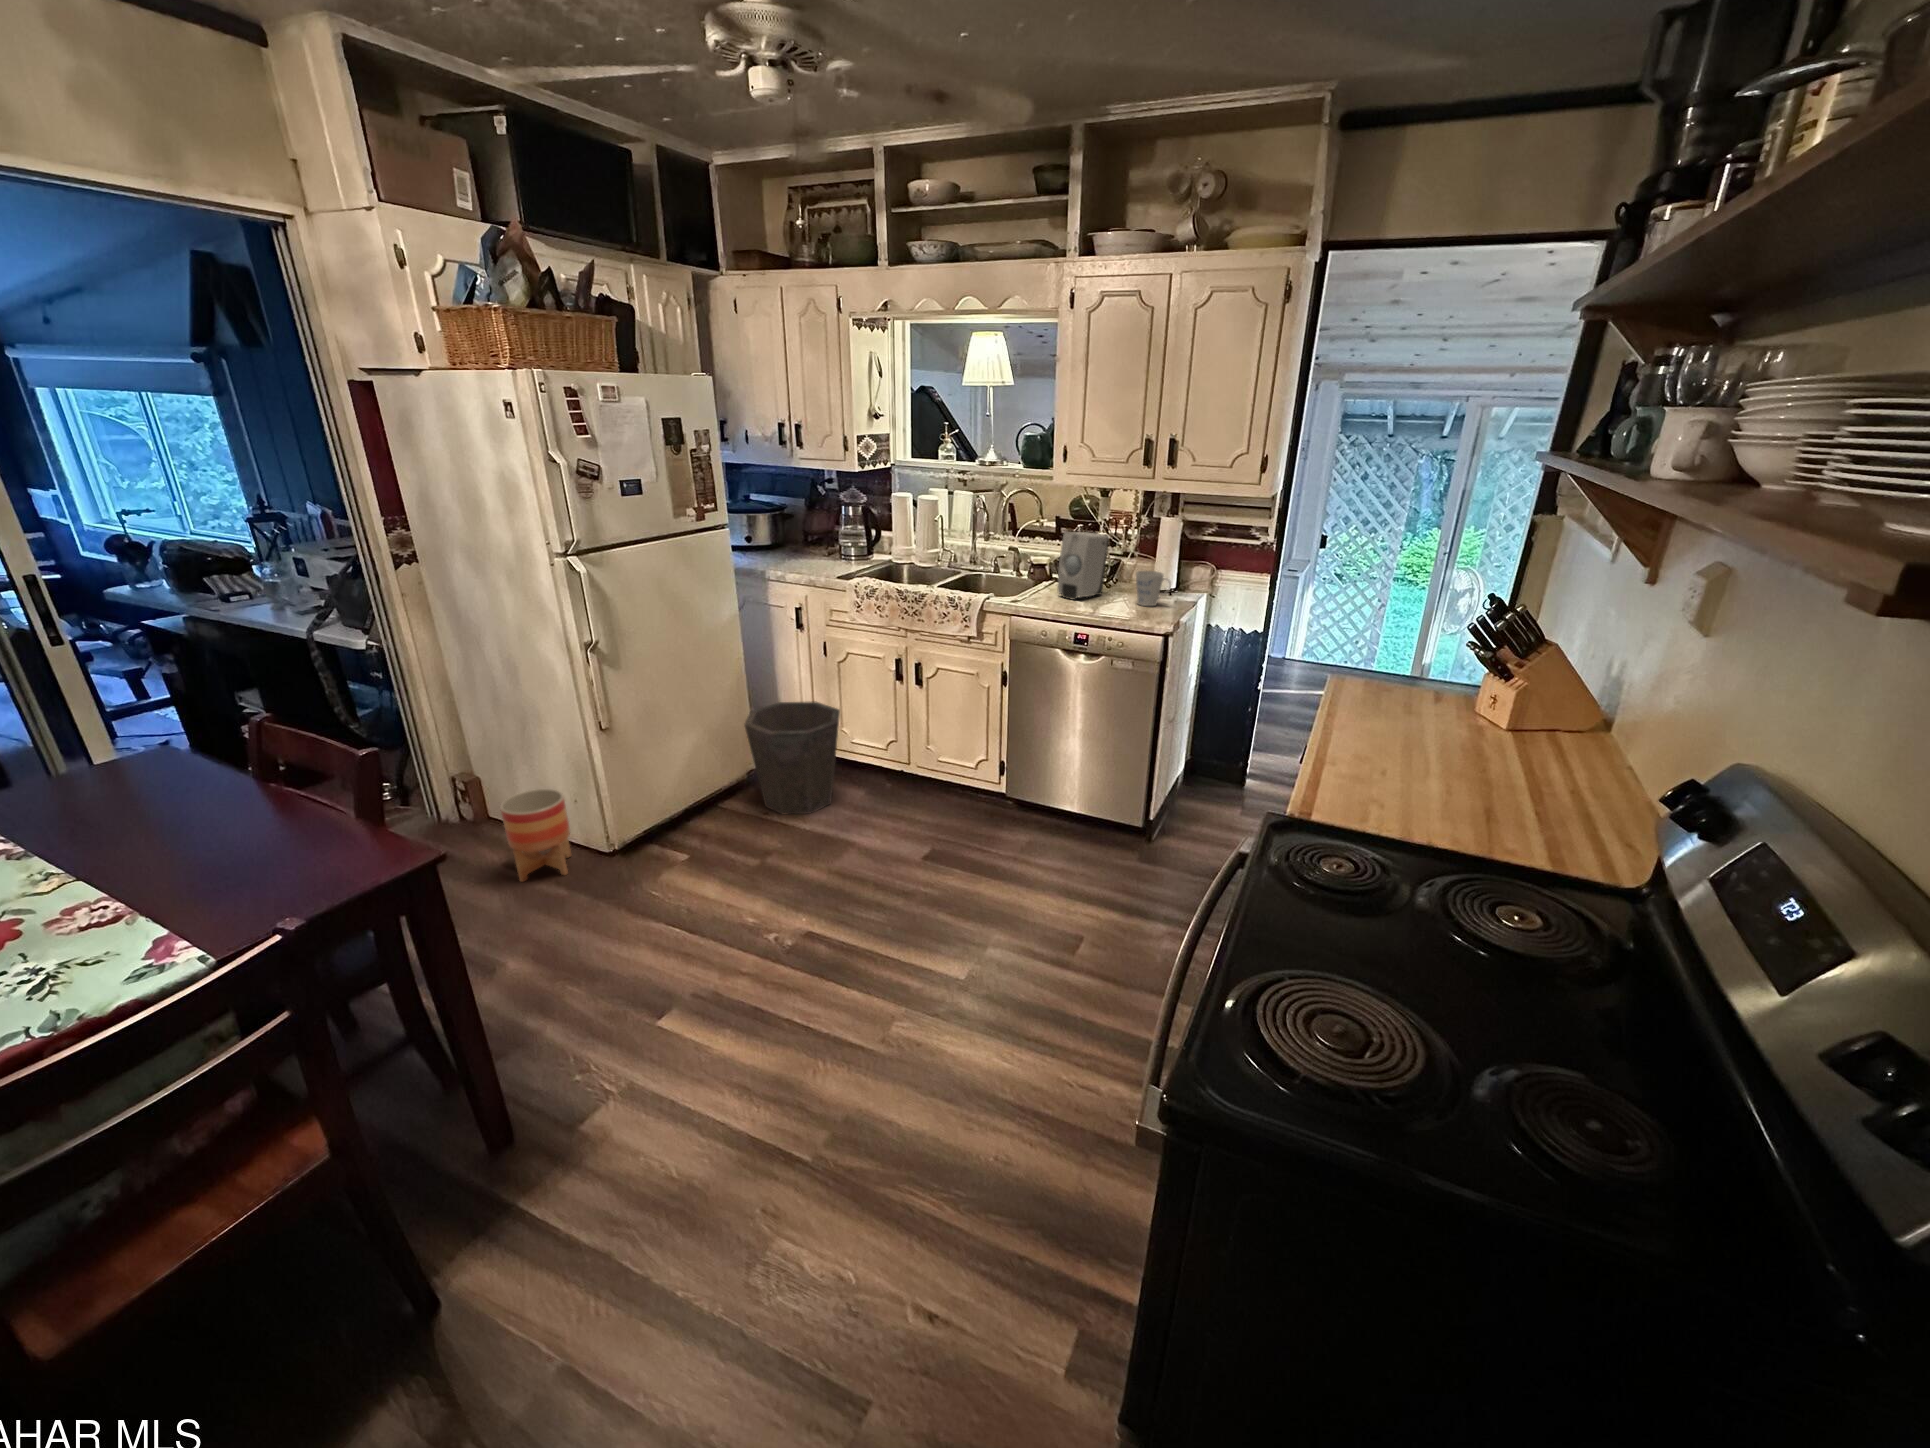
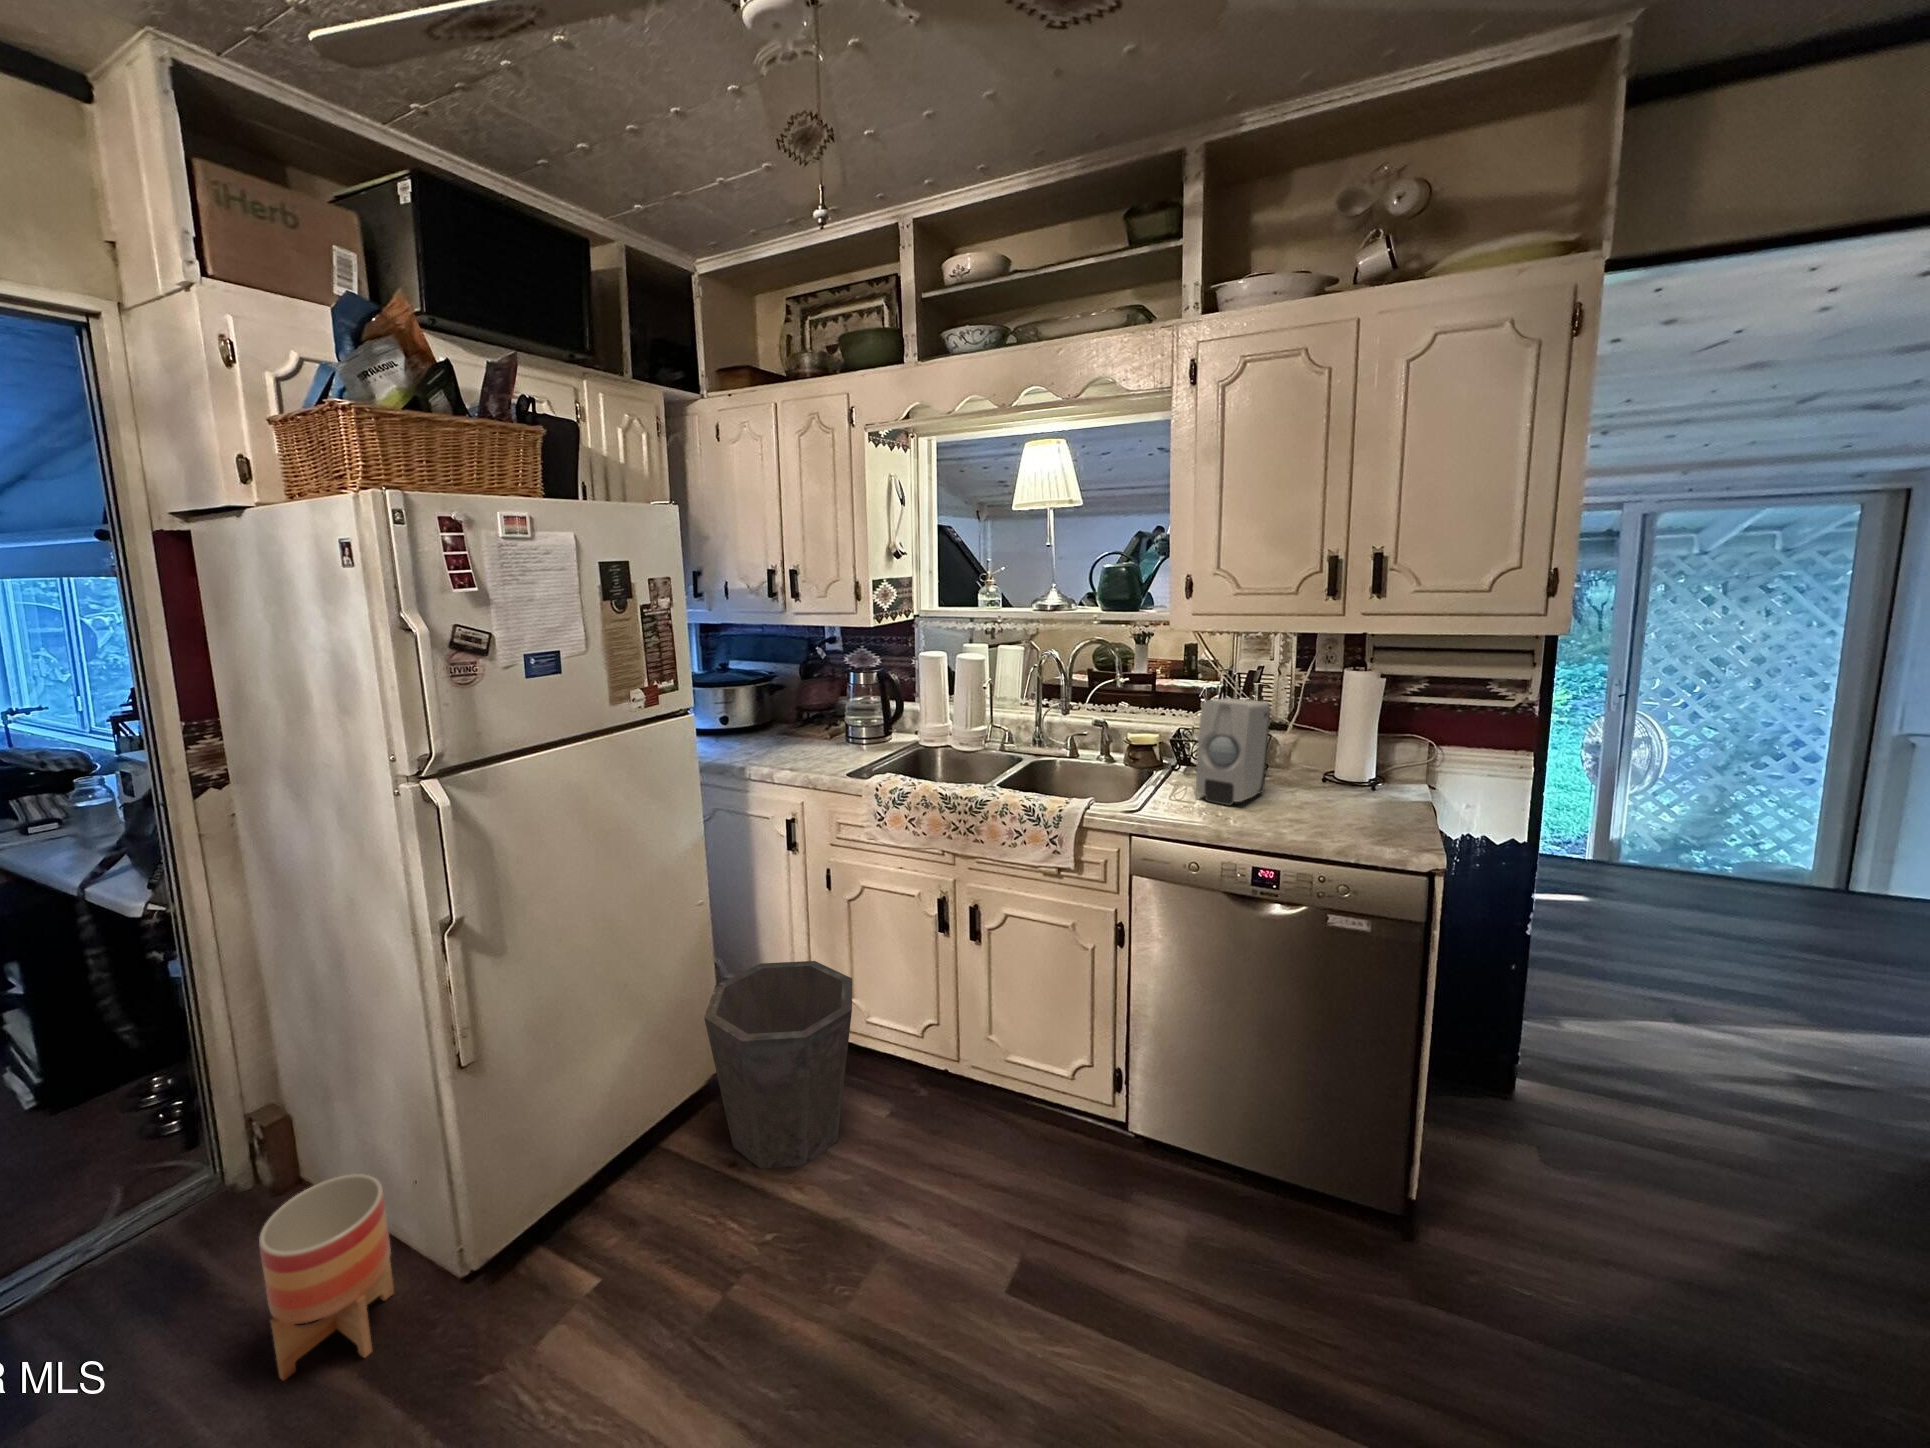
mug: present [1136,571,1171,606] -> none [1331,756,1398,815]

